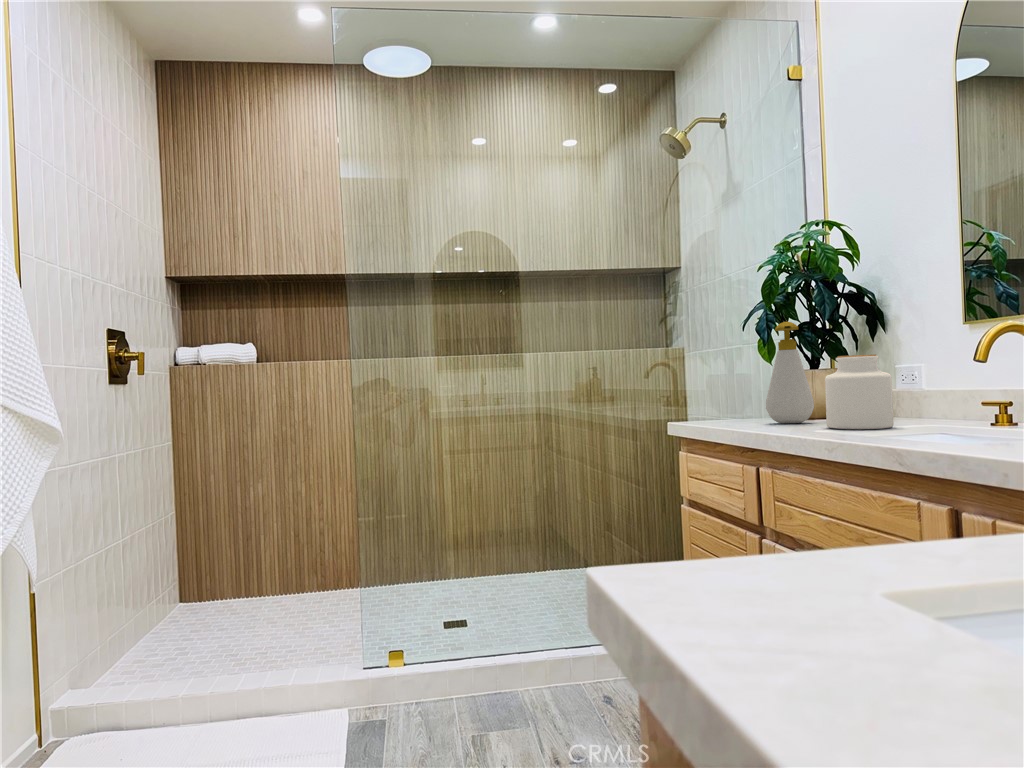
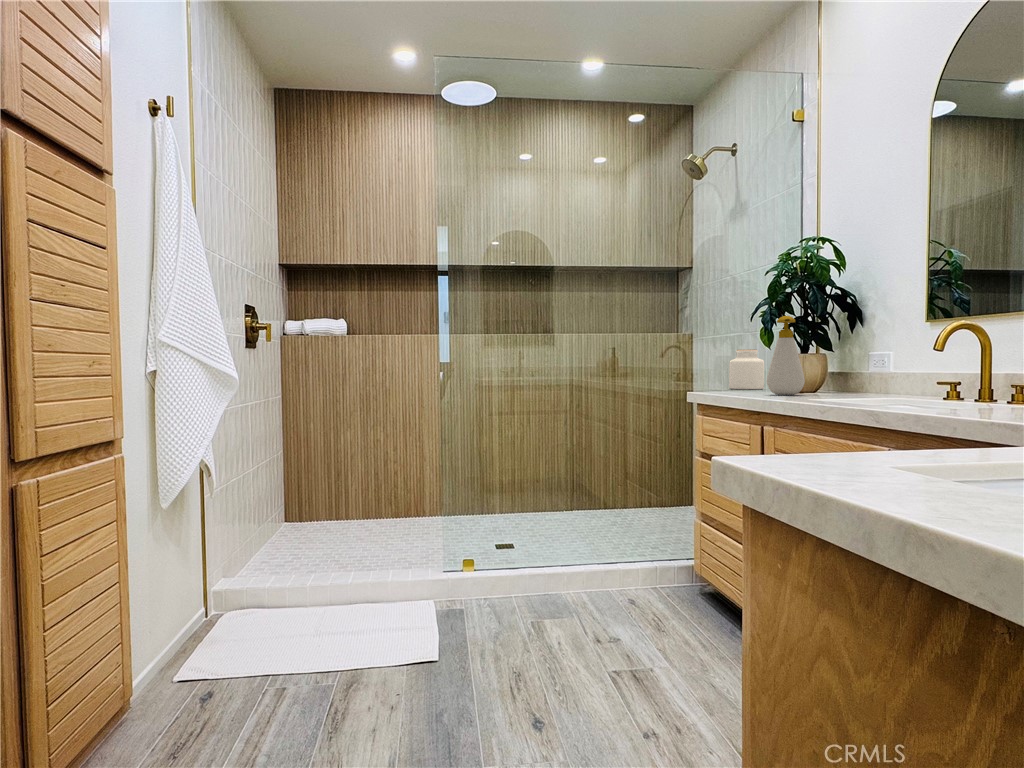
jar: present [825,354,894,429] -> present [729,349,764,389]

